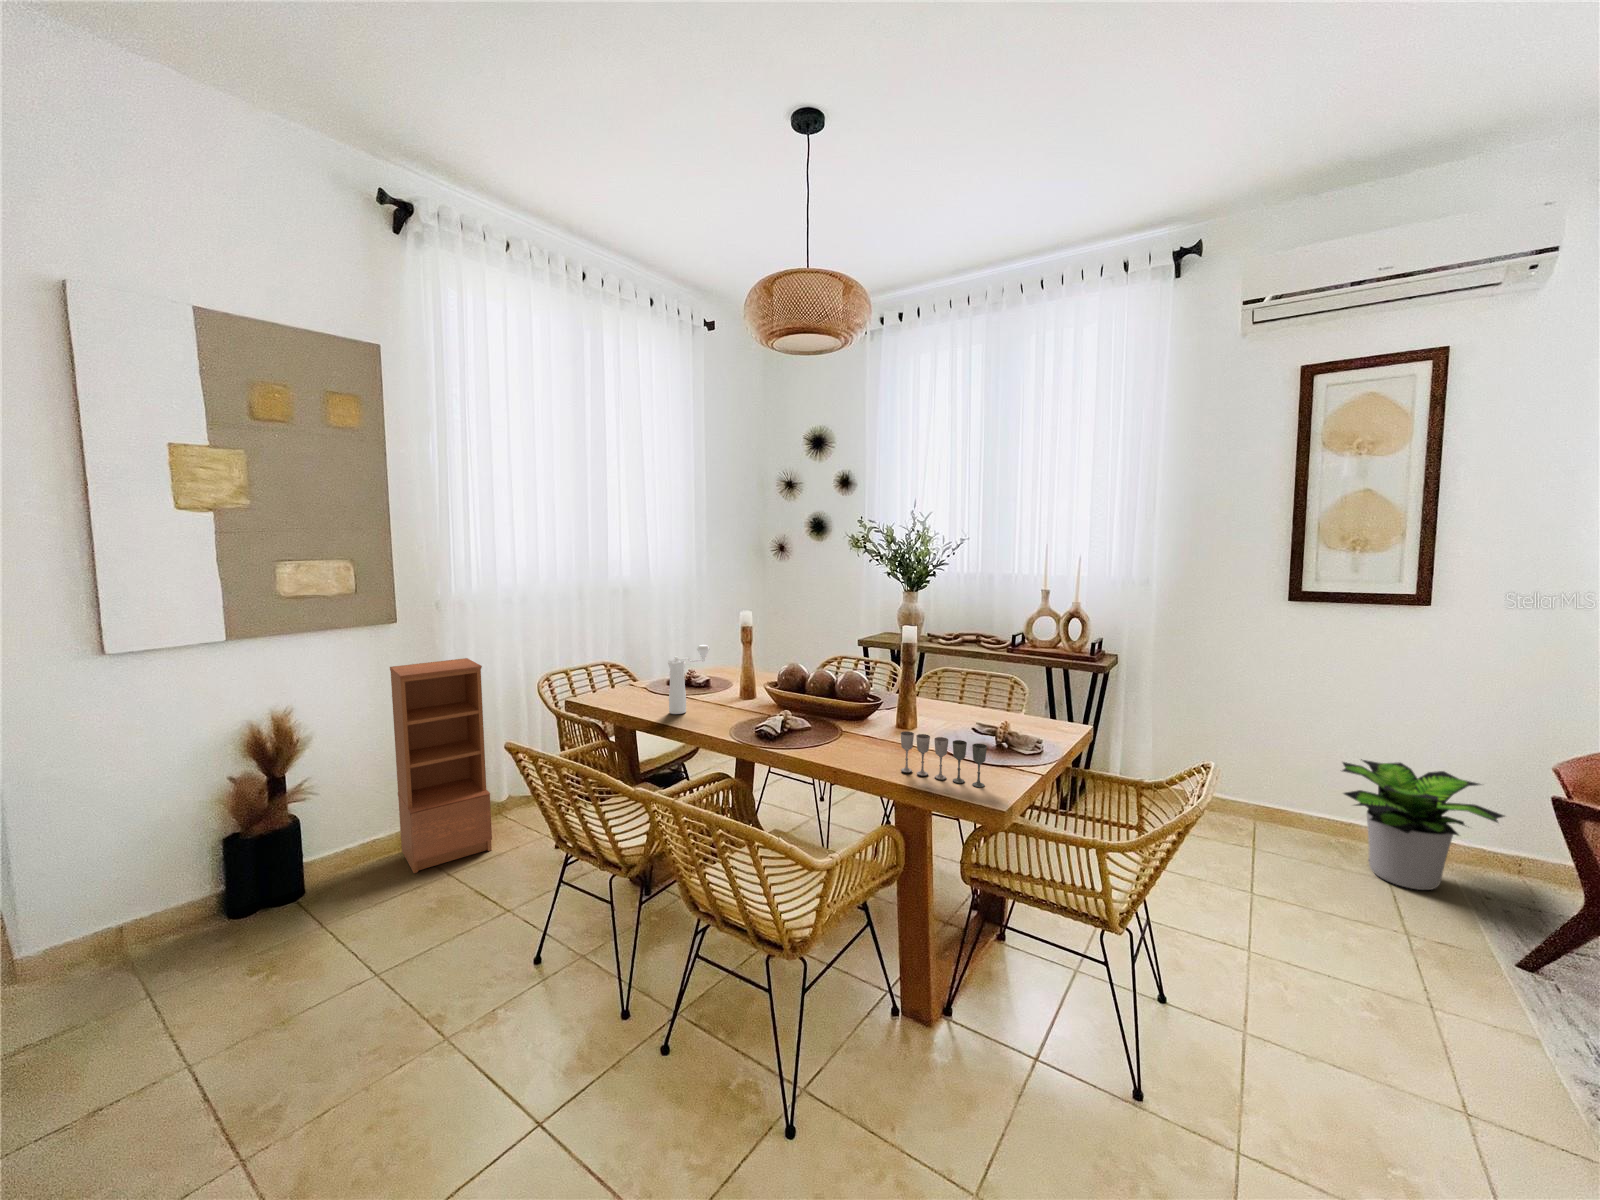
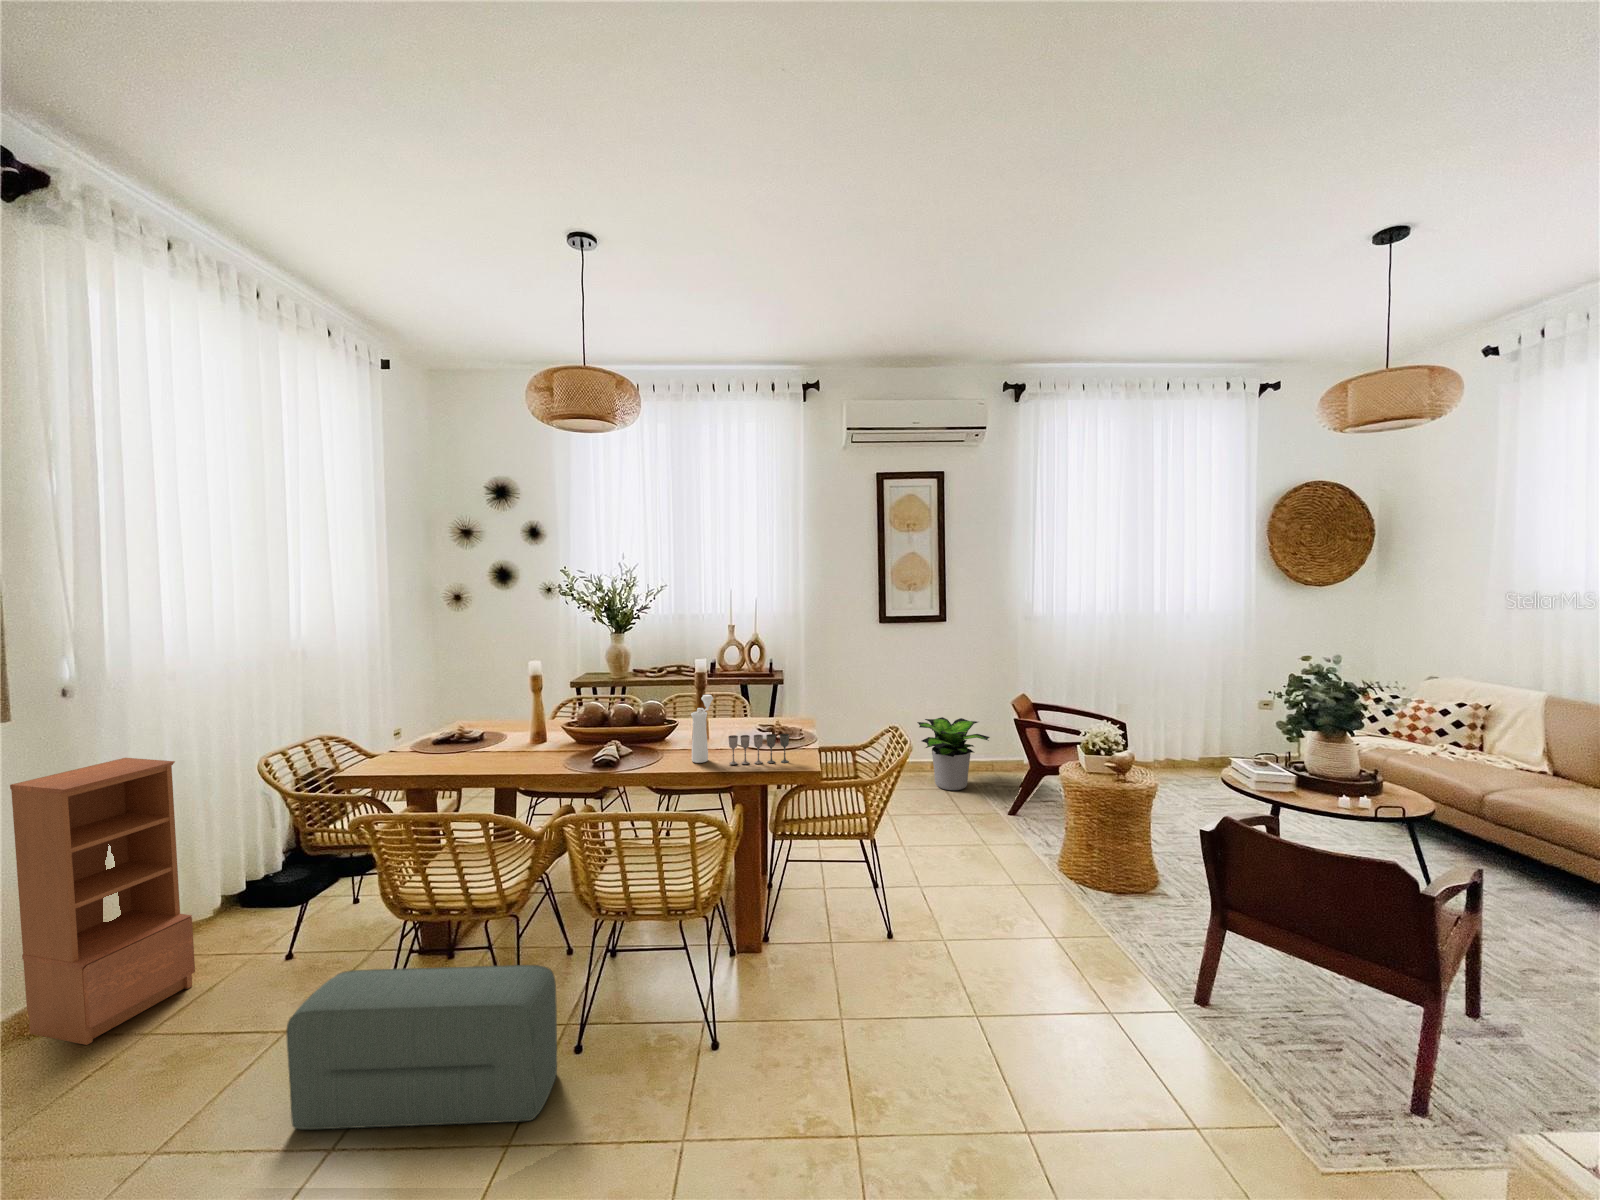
pepper mill: present [668,645,710,714] -> present [691,695,713,763]
pouf: none [428,887,634,1130] -> present [286,965,557,1129]

